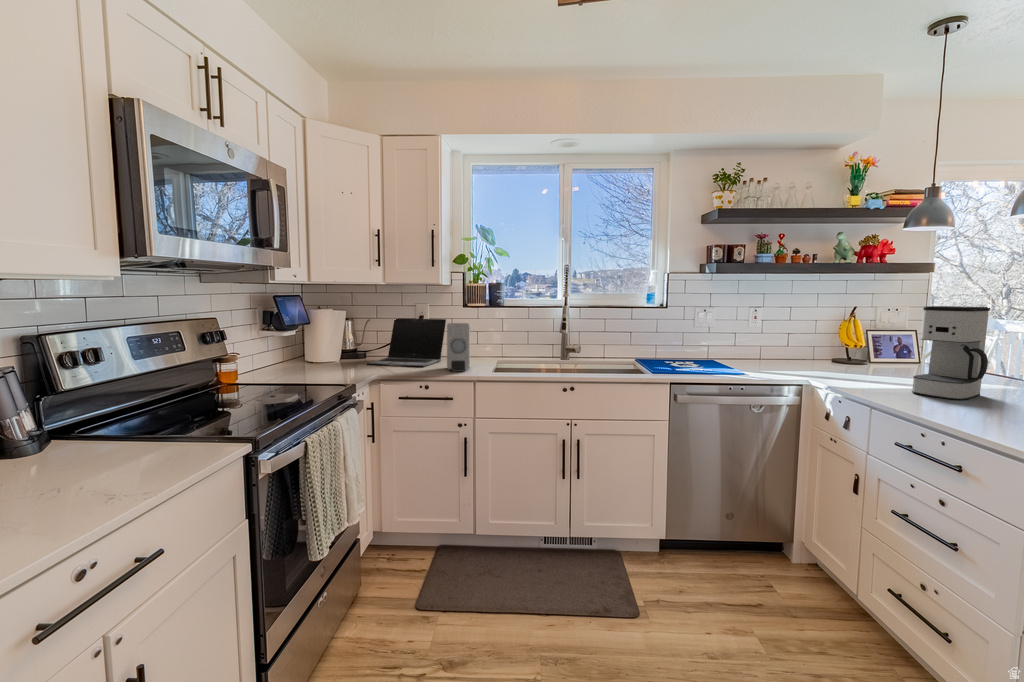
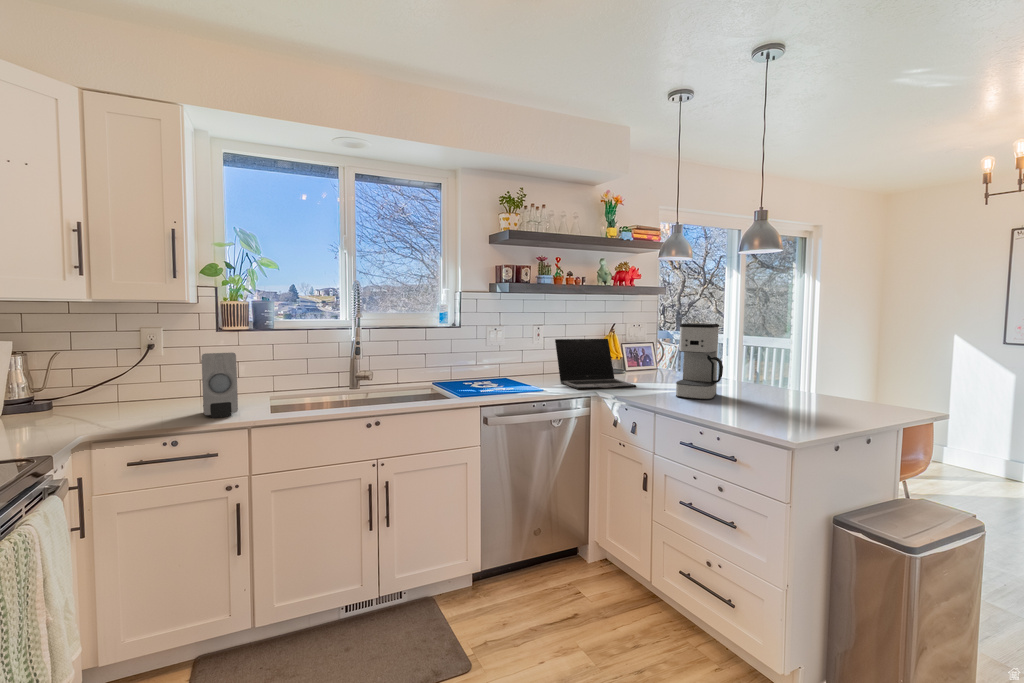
laptop: present [367,318,446,367] -> present [555,339,636,389]

